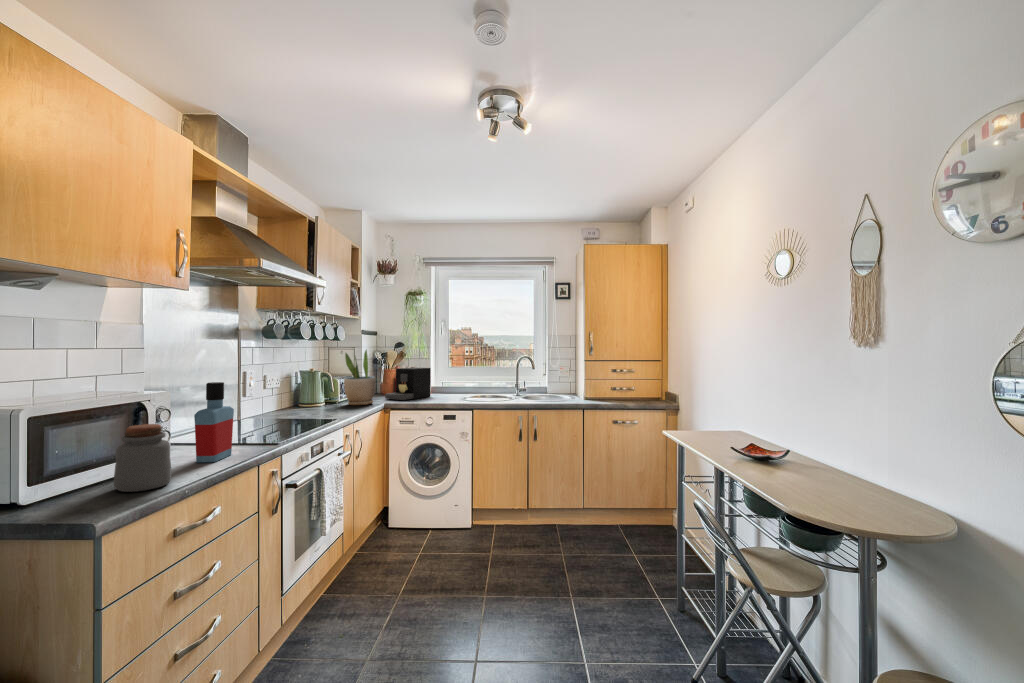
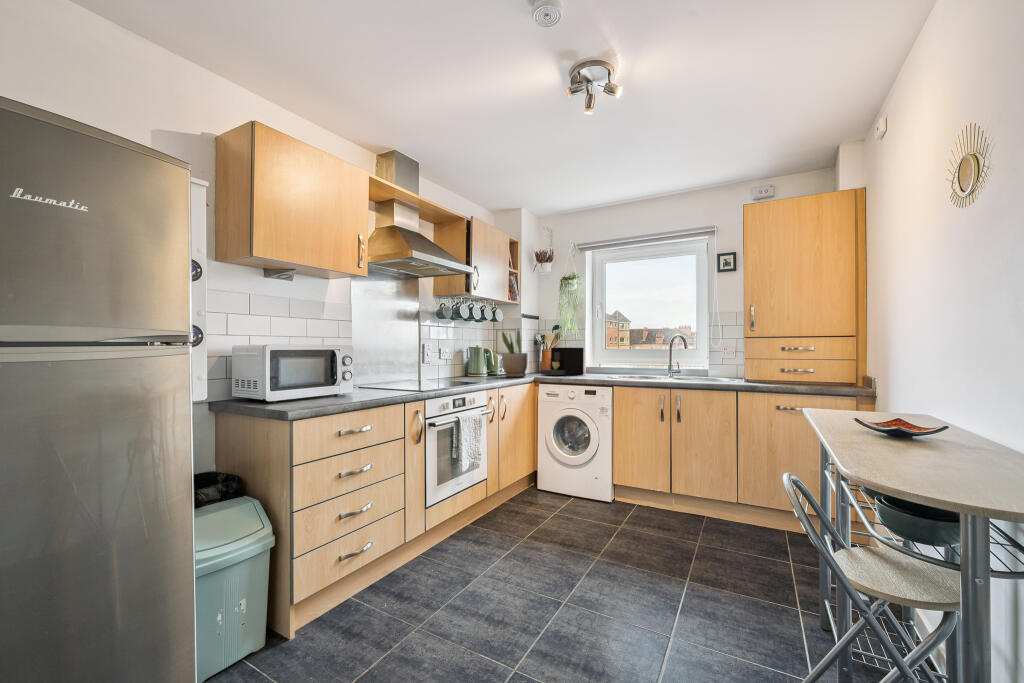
bottle: present [194,382,234,462] -> none [365,341,392,396]
jar: present [114,424,172,492] -> none [313,363,344,403]

